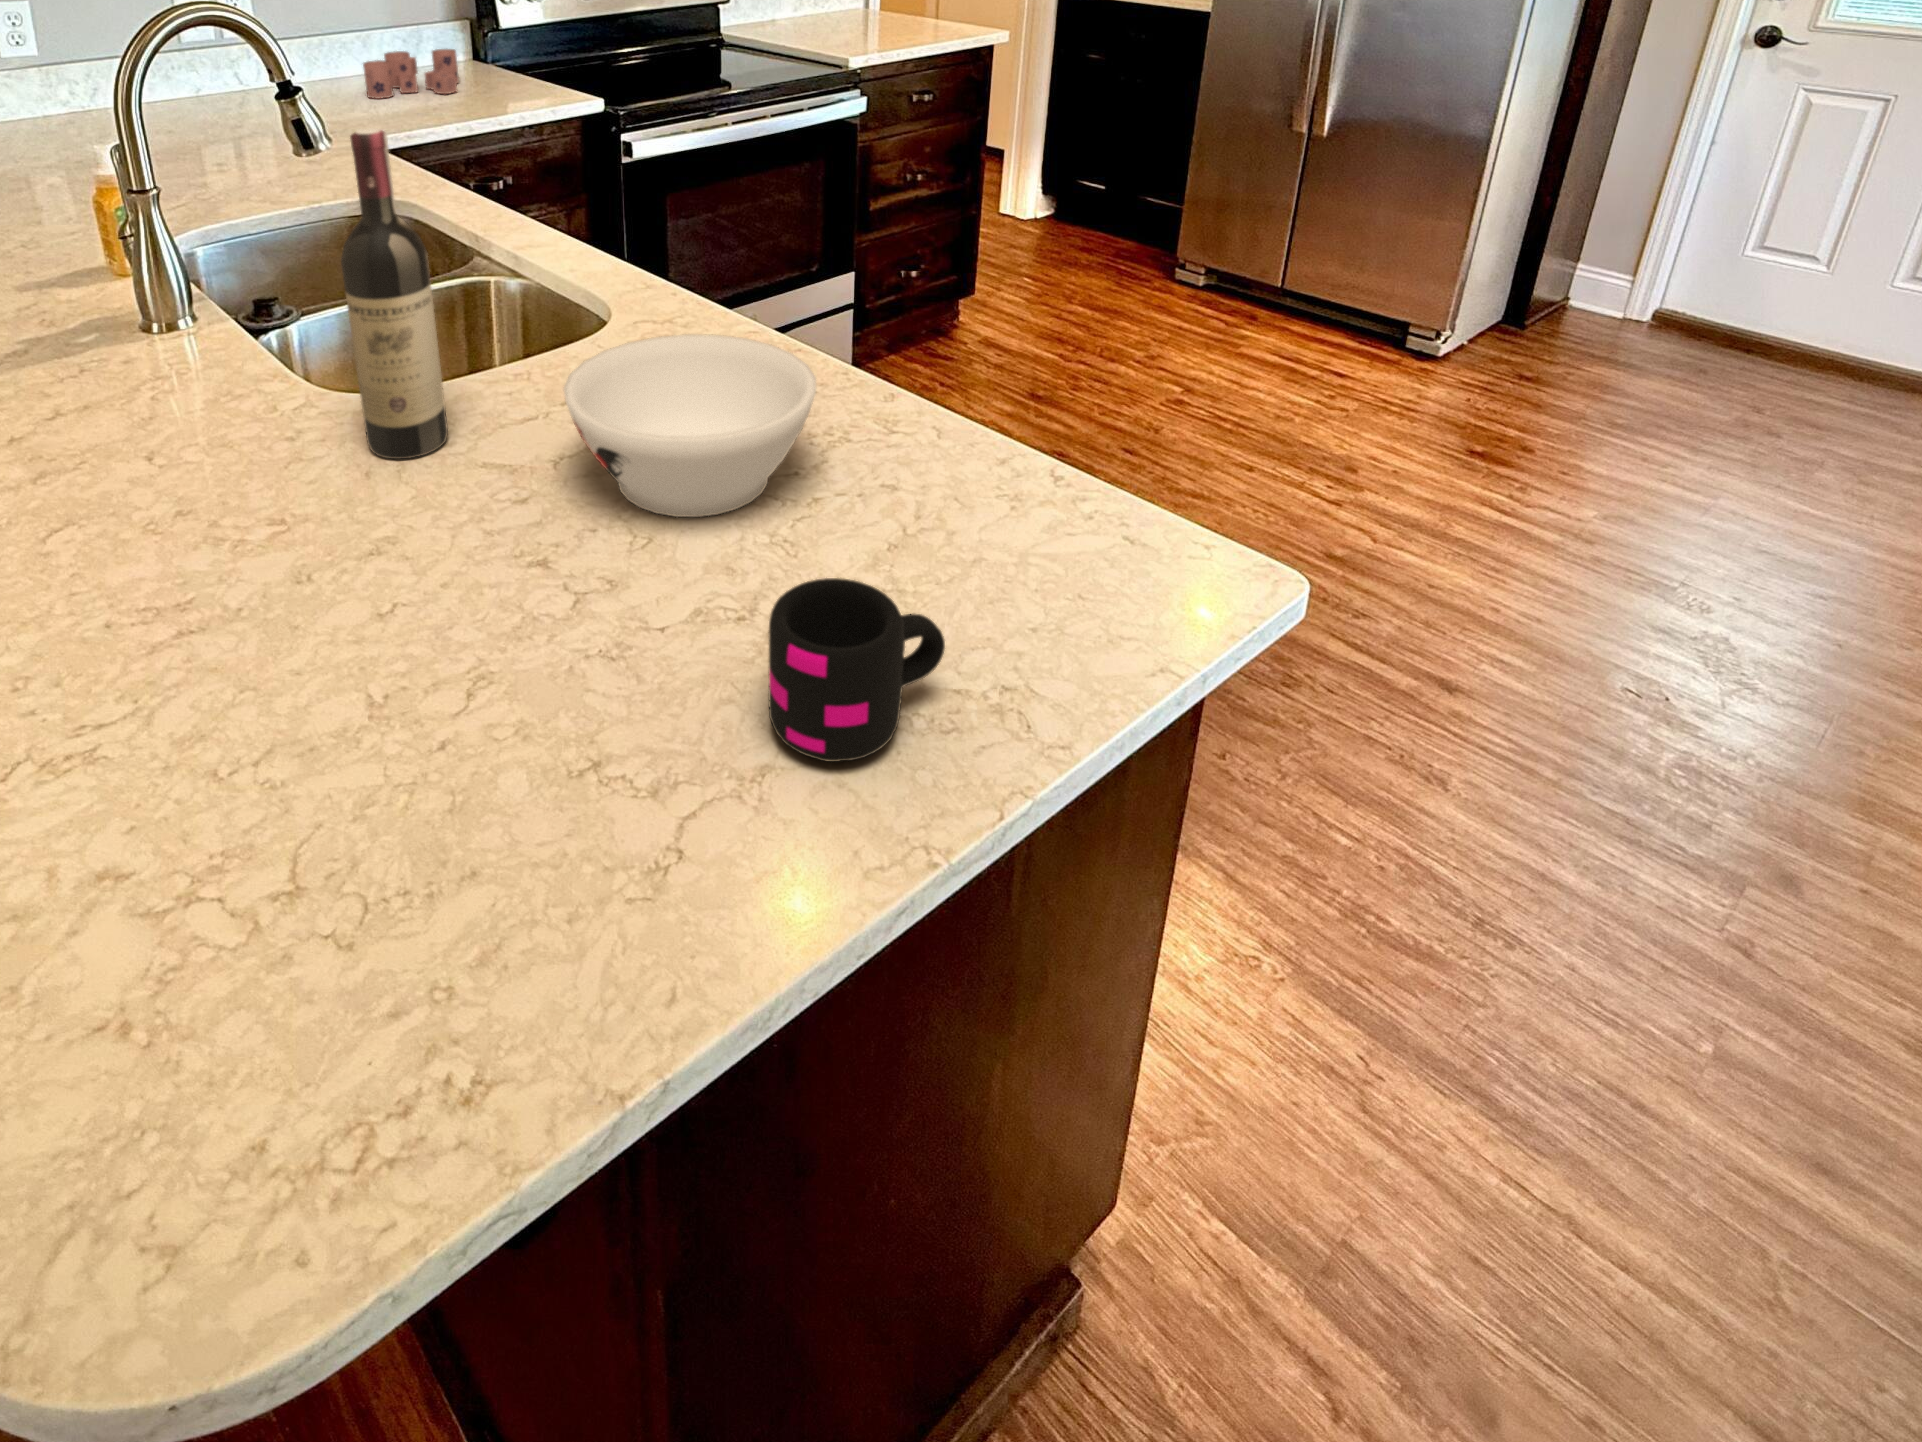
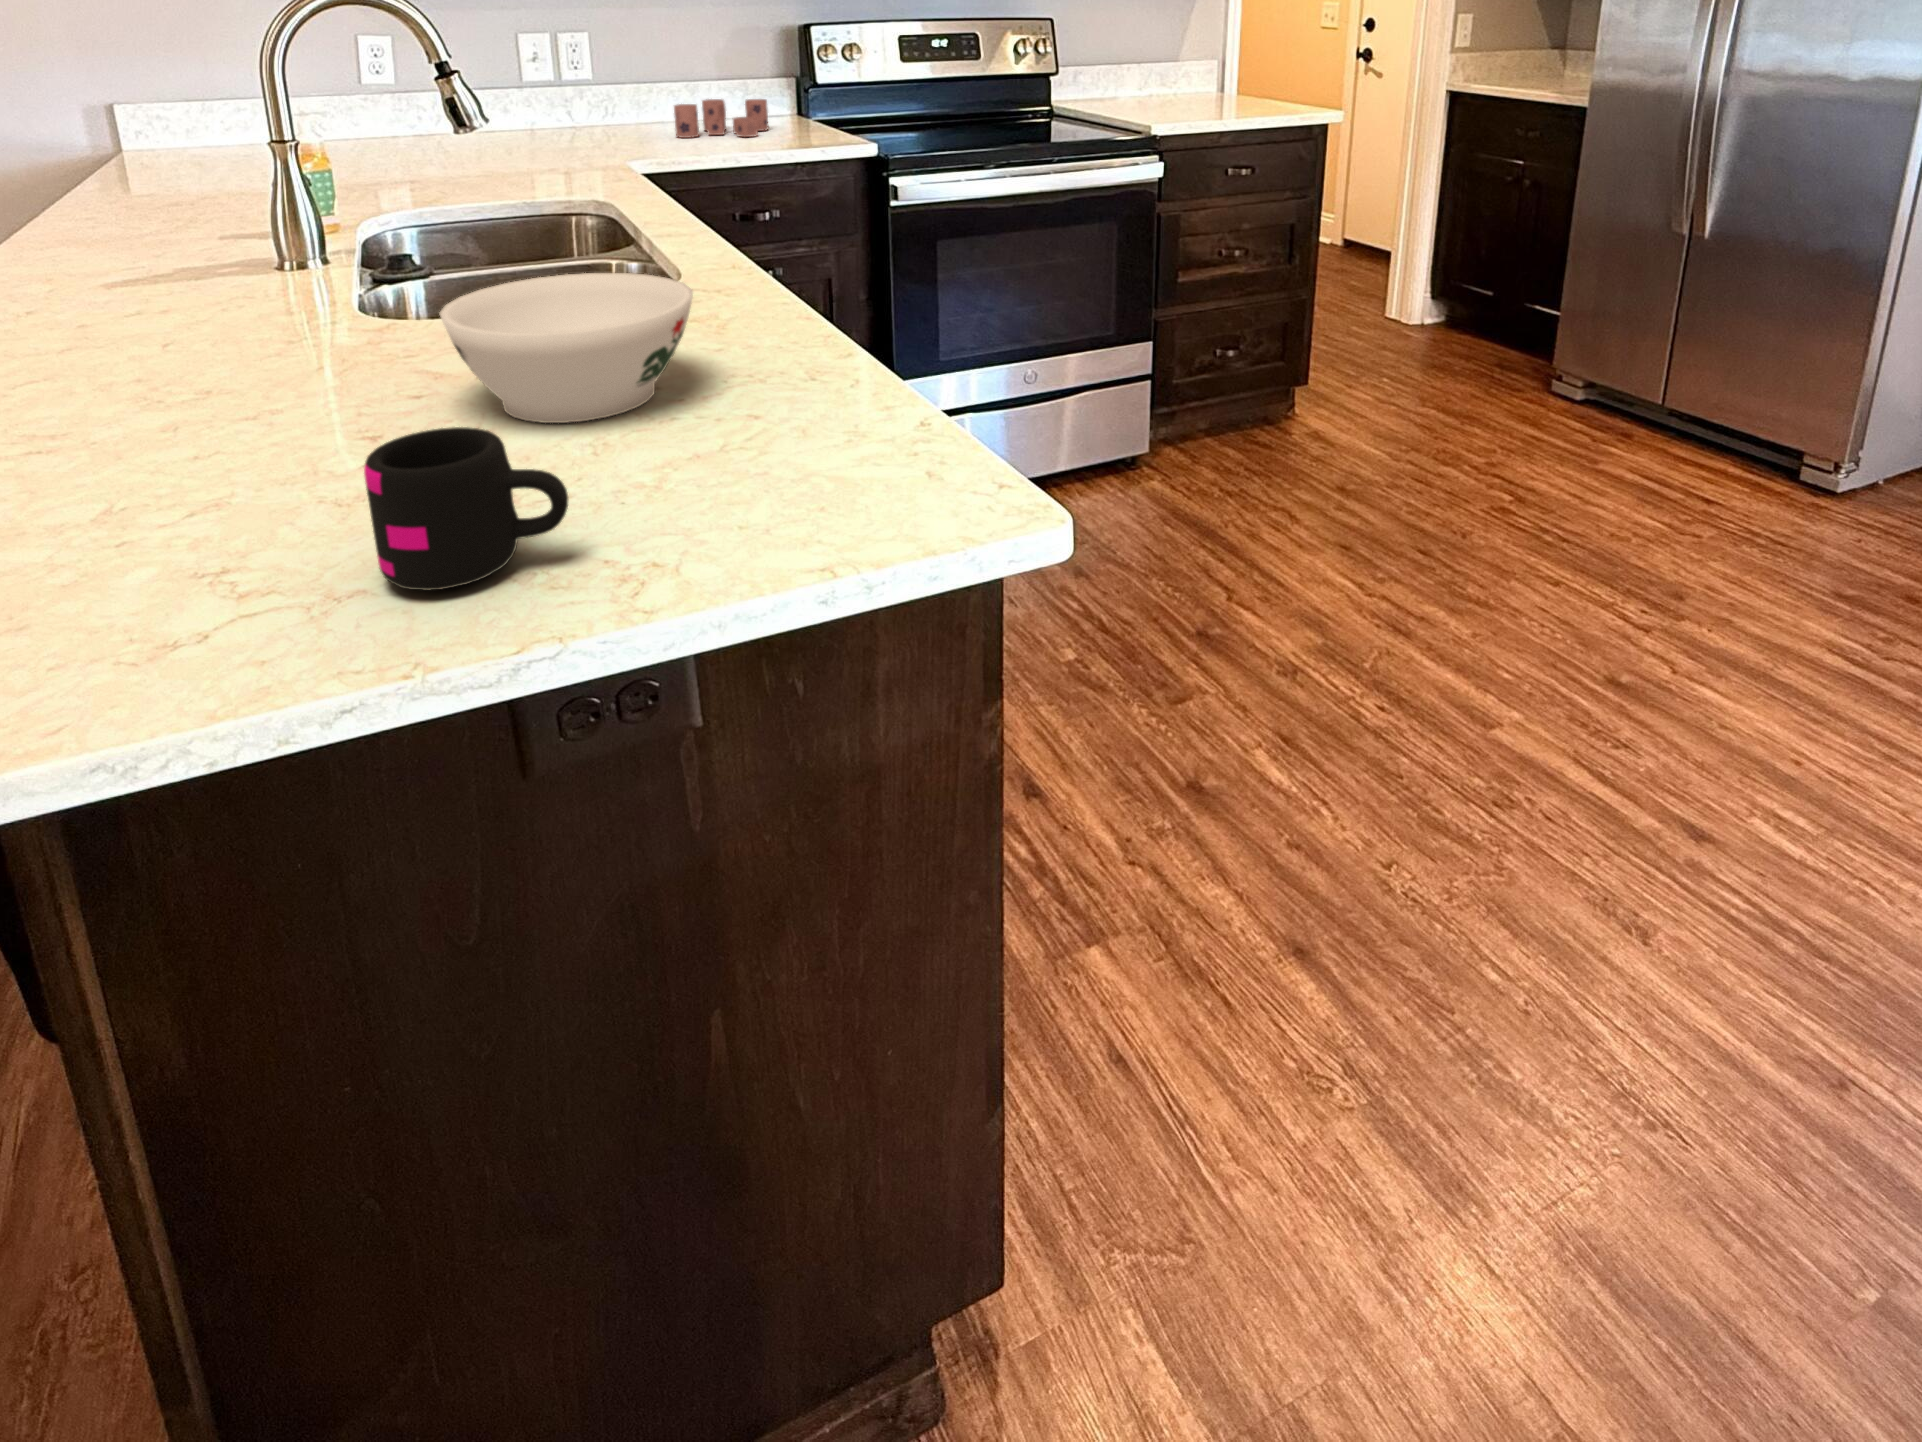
wine bottle: present [341,128,448,459] -> none [311,61,420,364]

